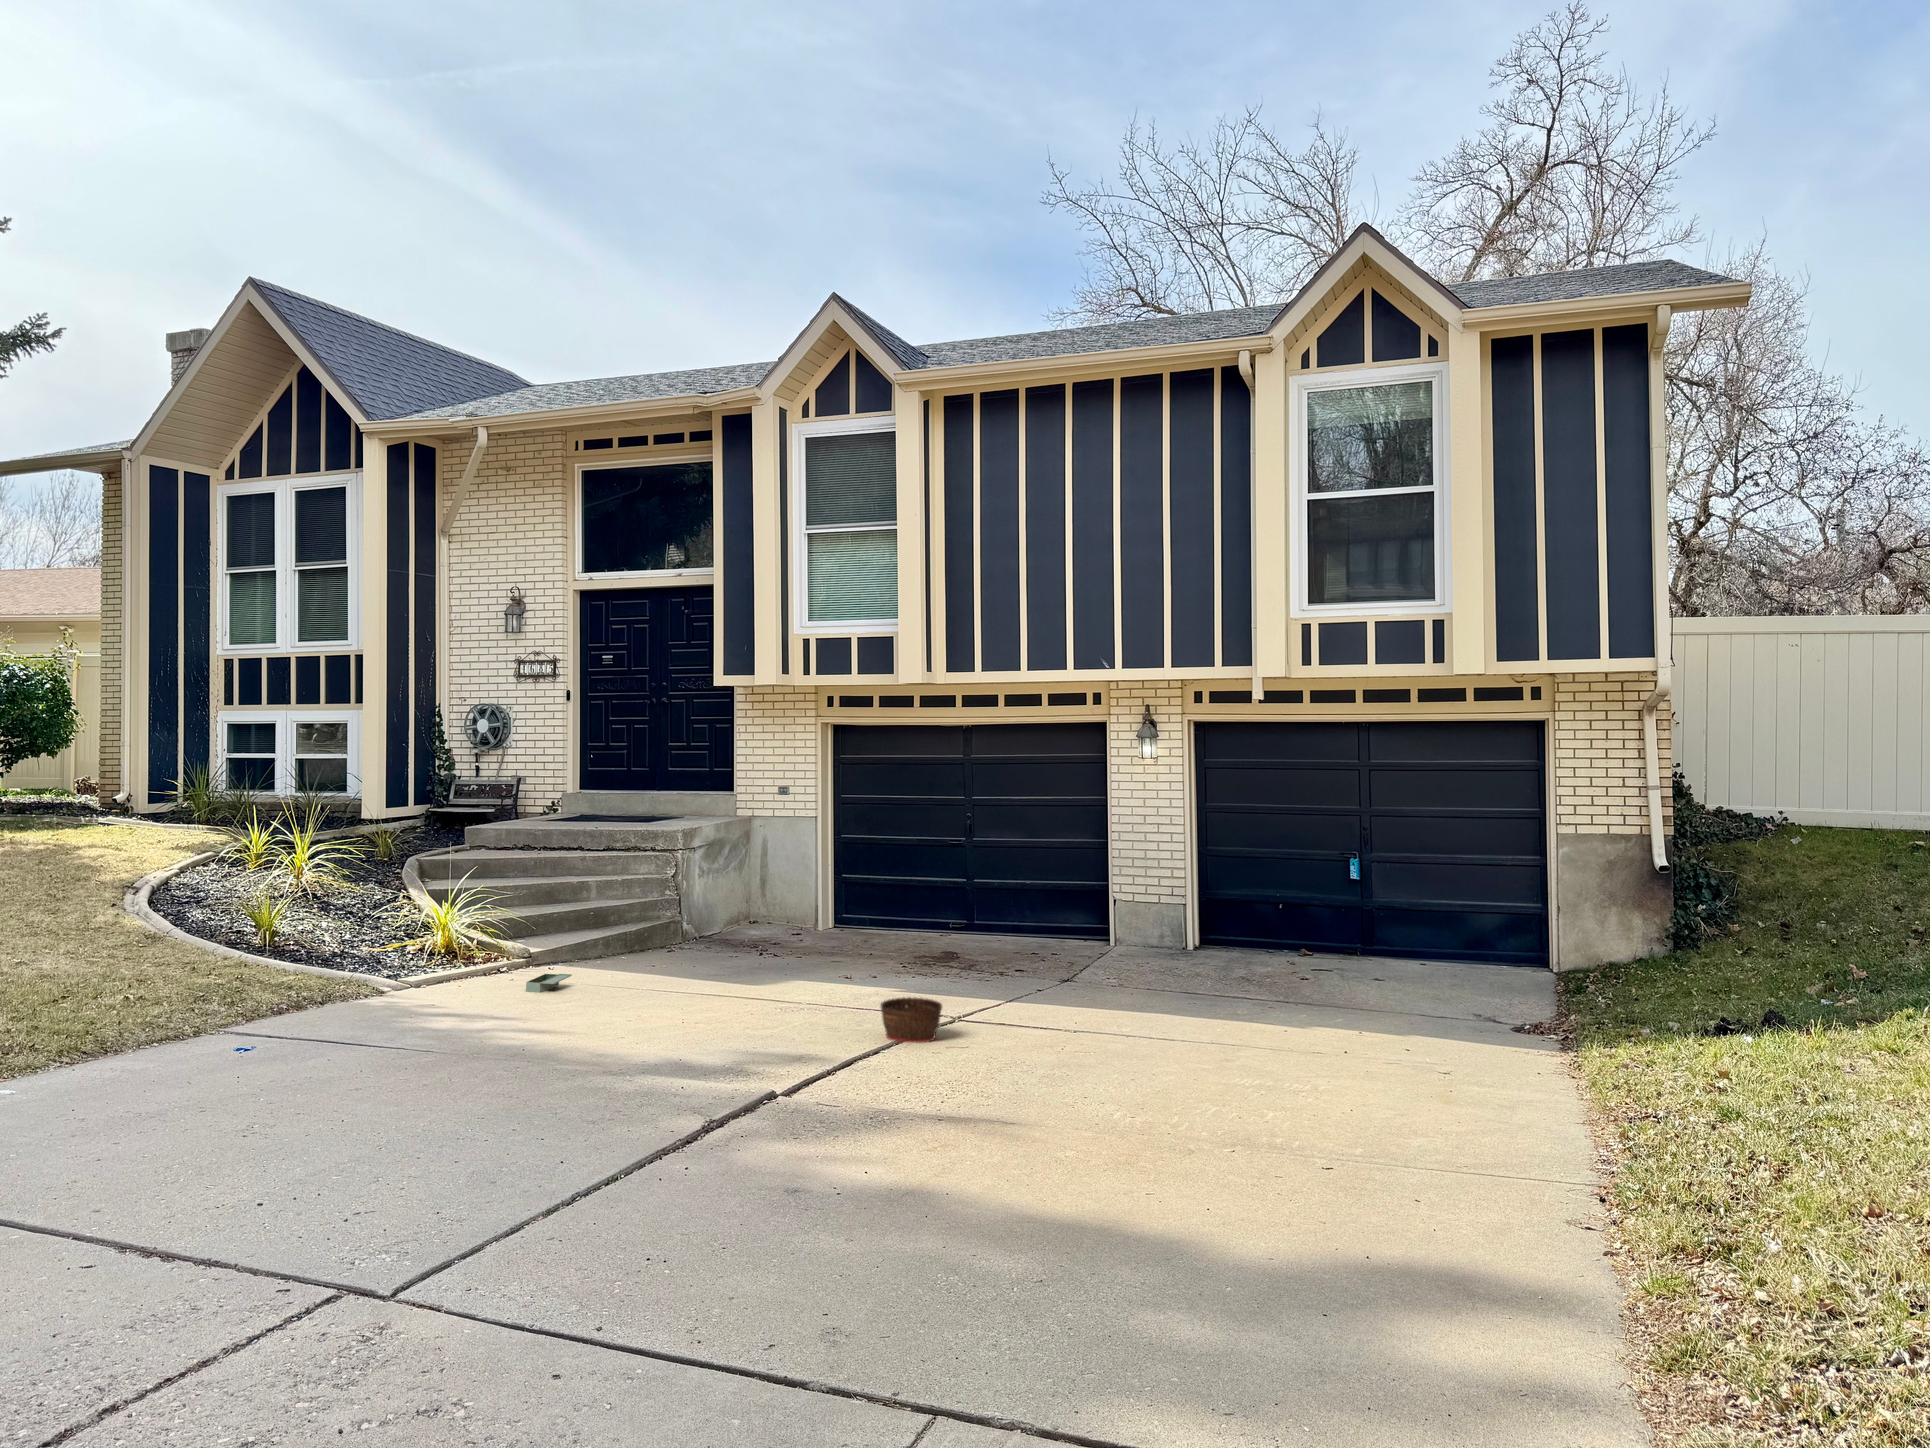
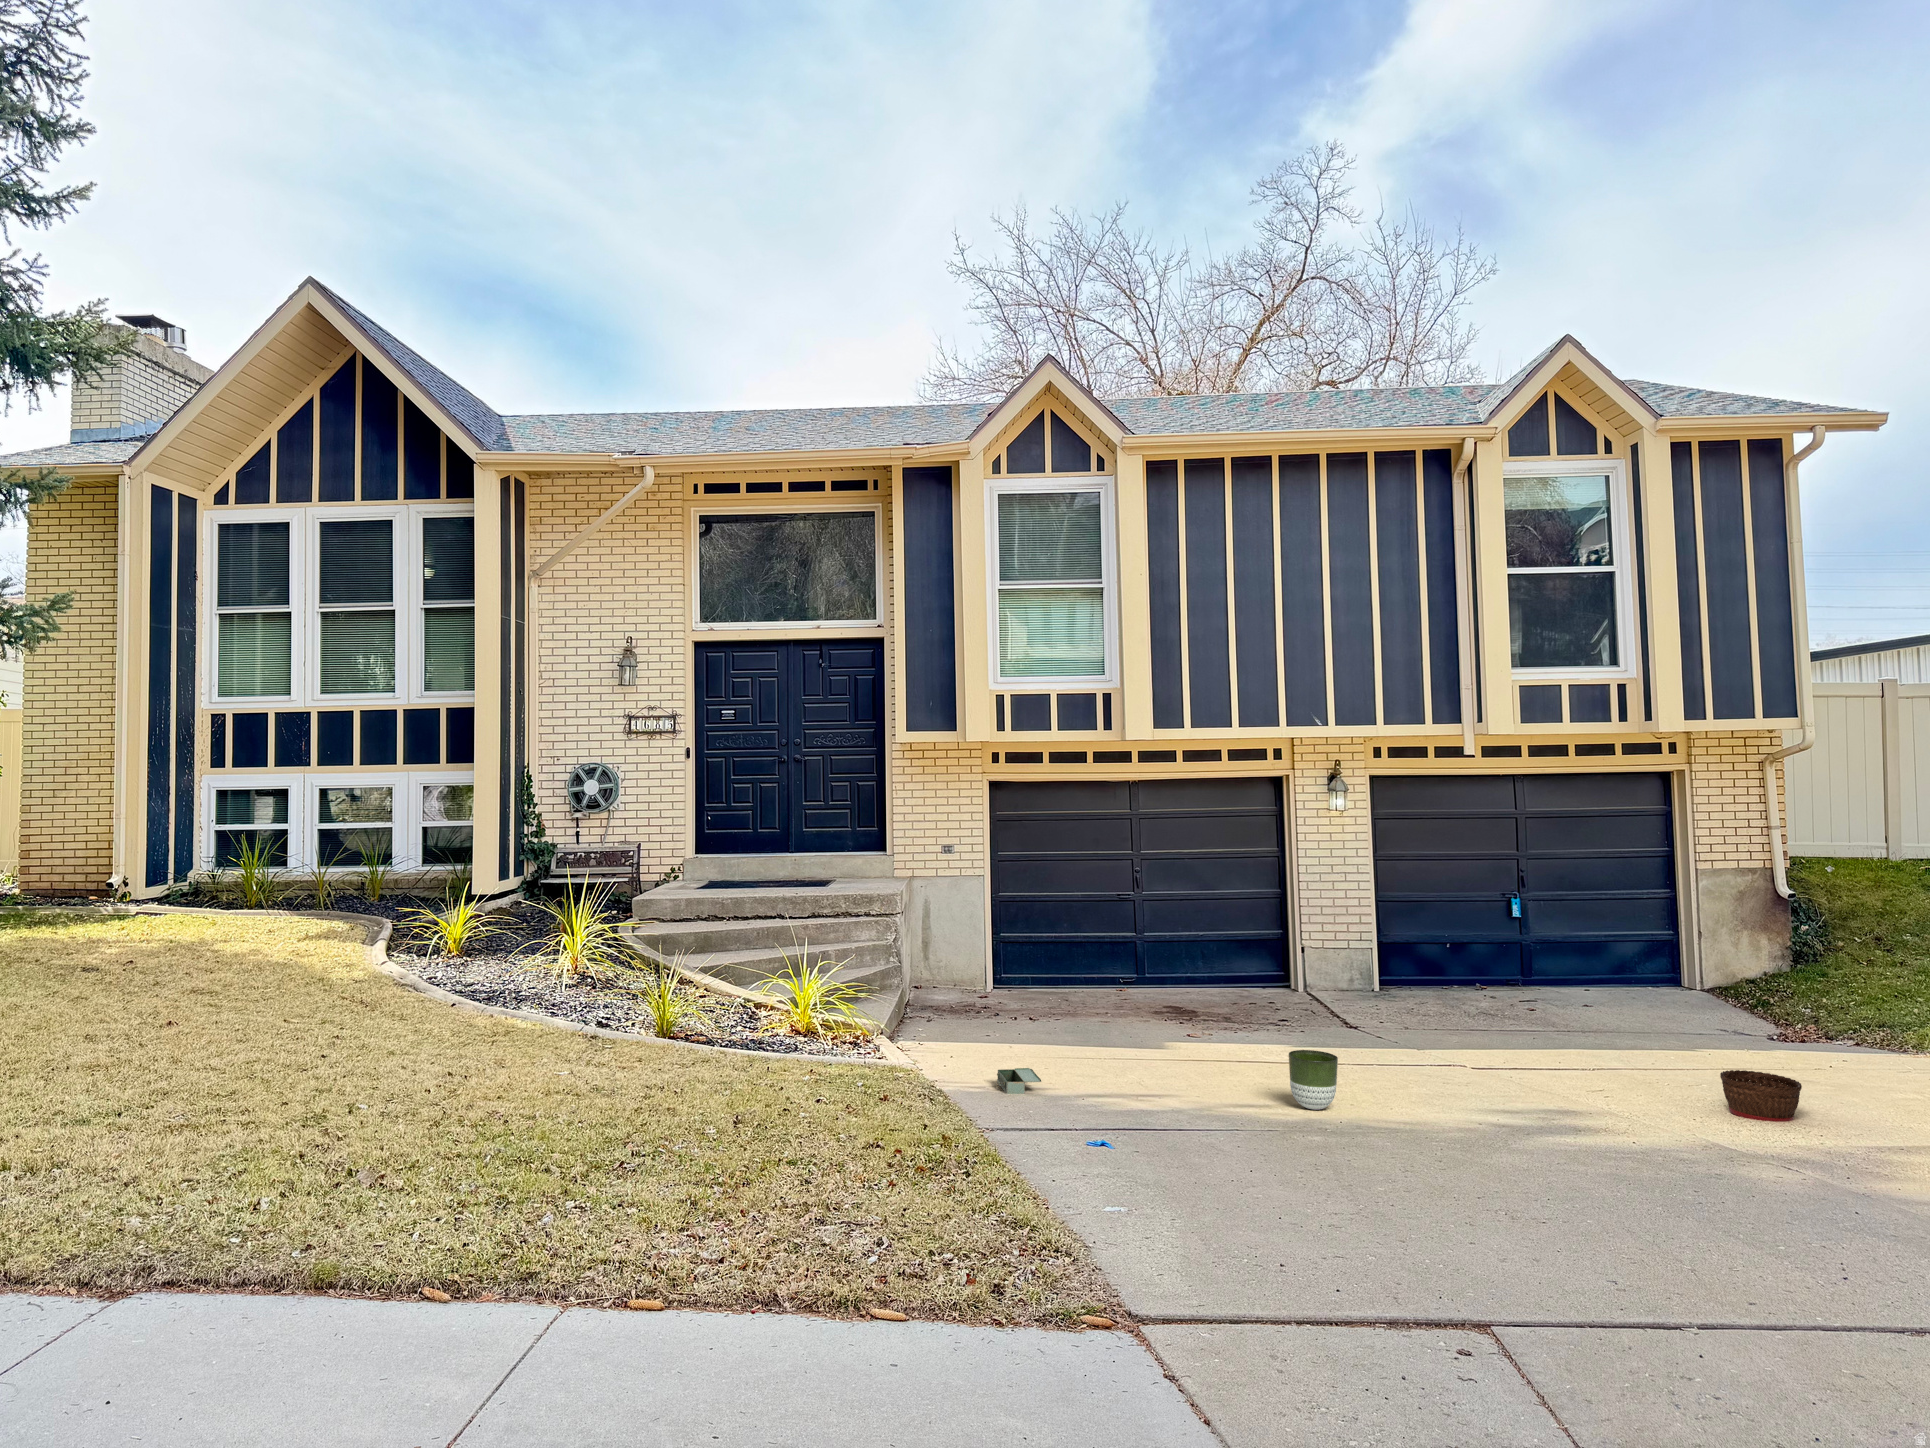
planter: none [711,970,753,1021] -> present [1289,1050,1338,1110]
basket: present [881,997,942,1043] -> present [1720,1070,1802,1122]

